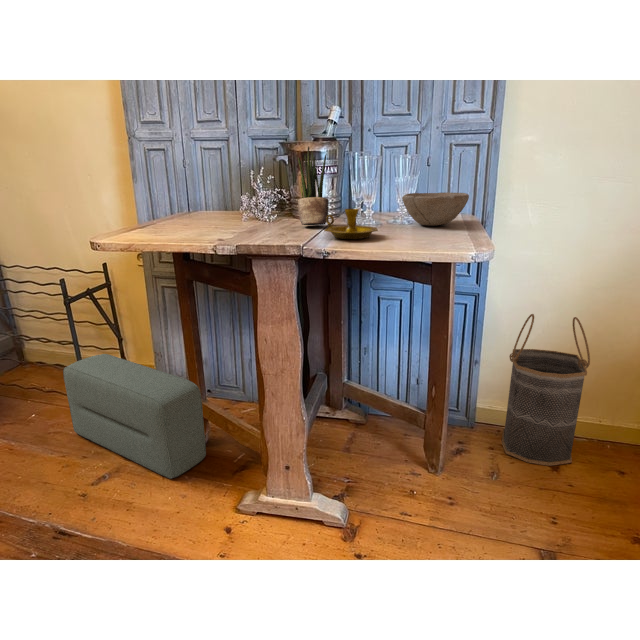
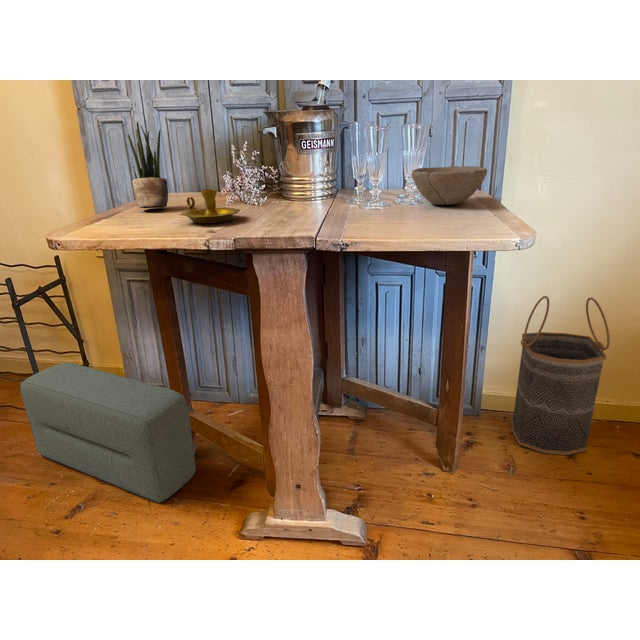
potted plant: present [298,147,328,225] -> present [128,122,168,208]
candlestick: present [324,209,378,239] -> present [179,189,241,224]

